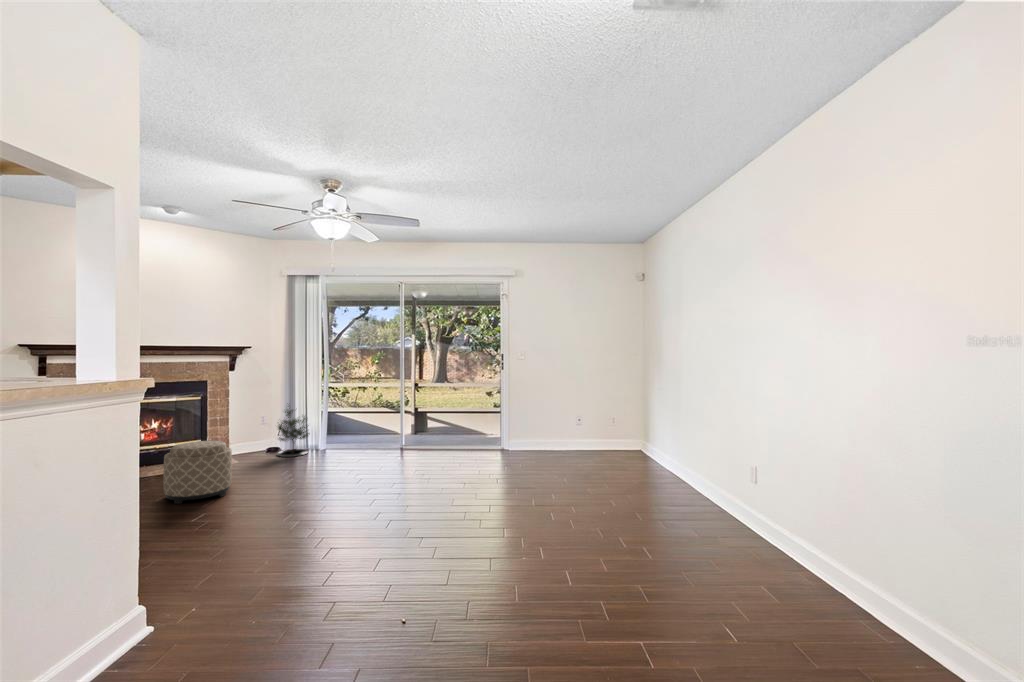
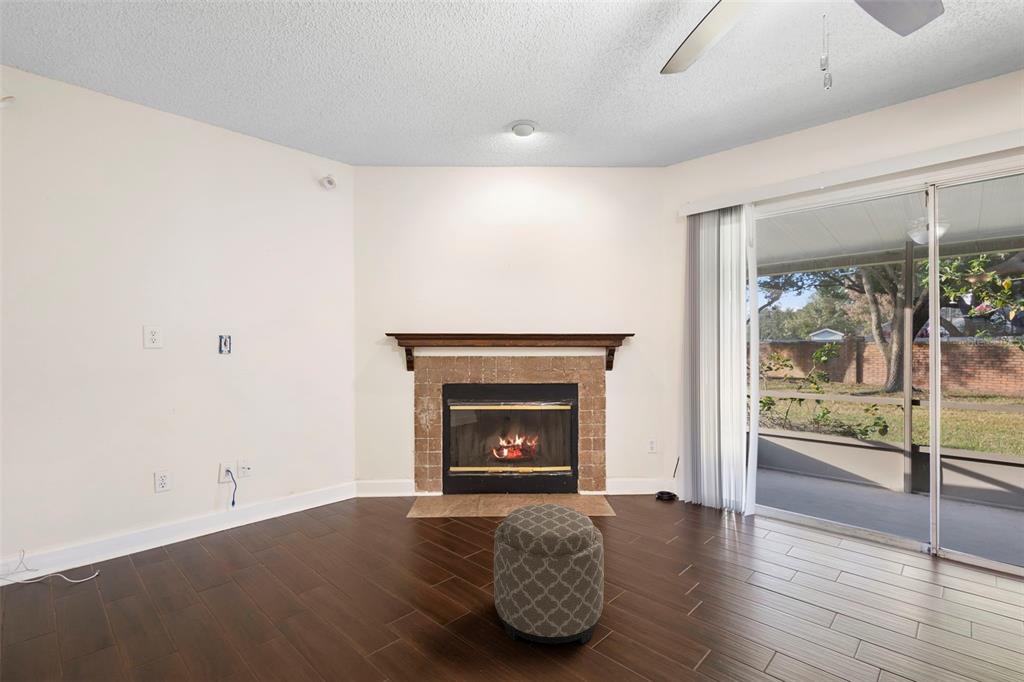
potted tree: present [278,406,310,457] -> none [671,428,731,524]

